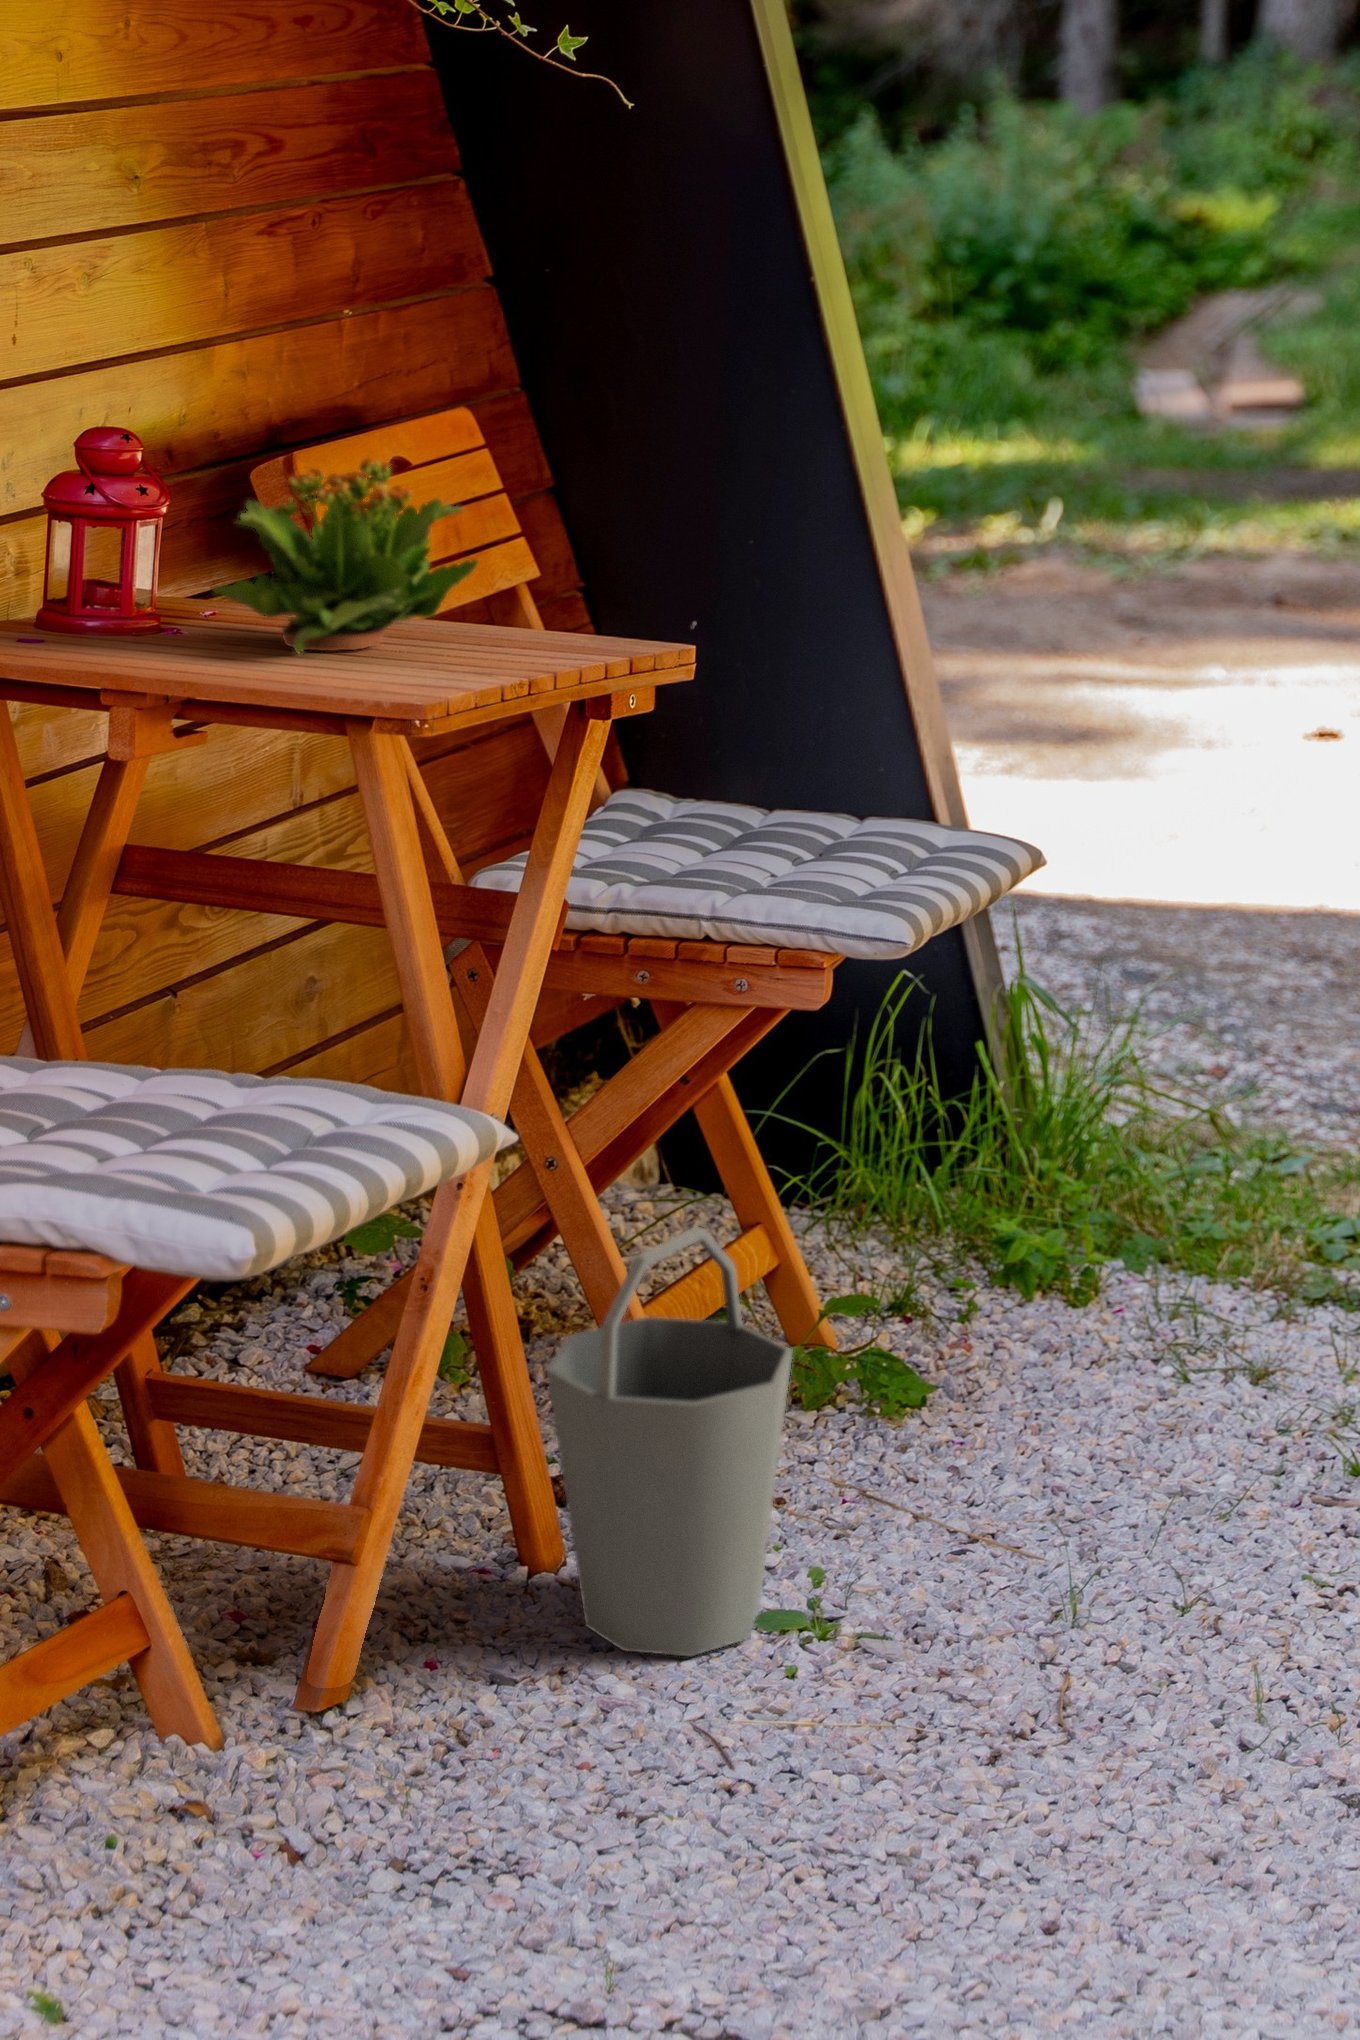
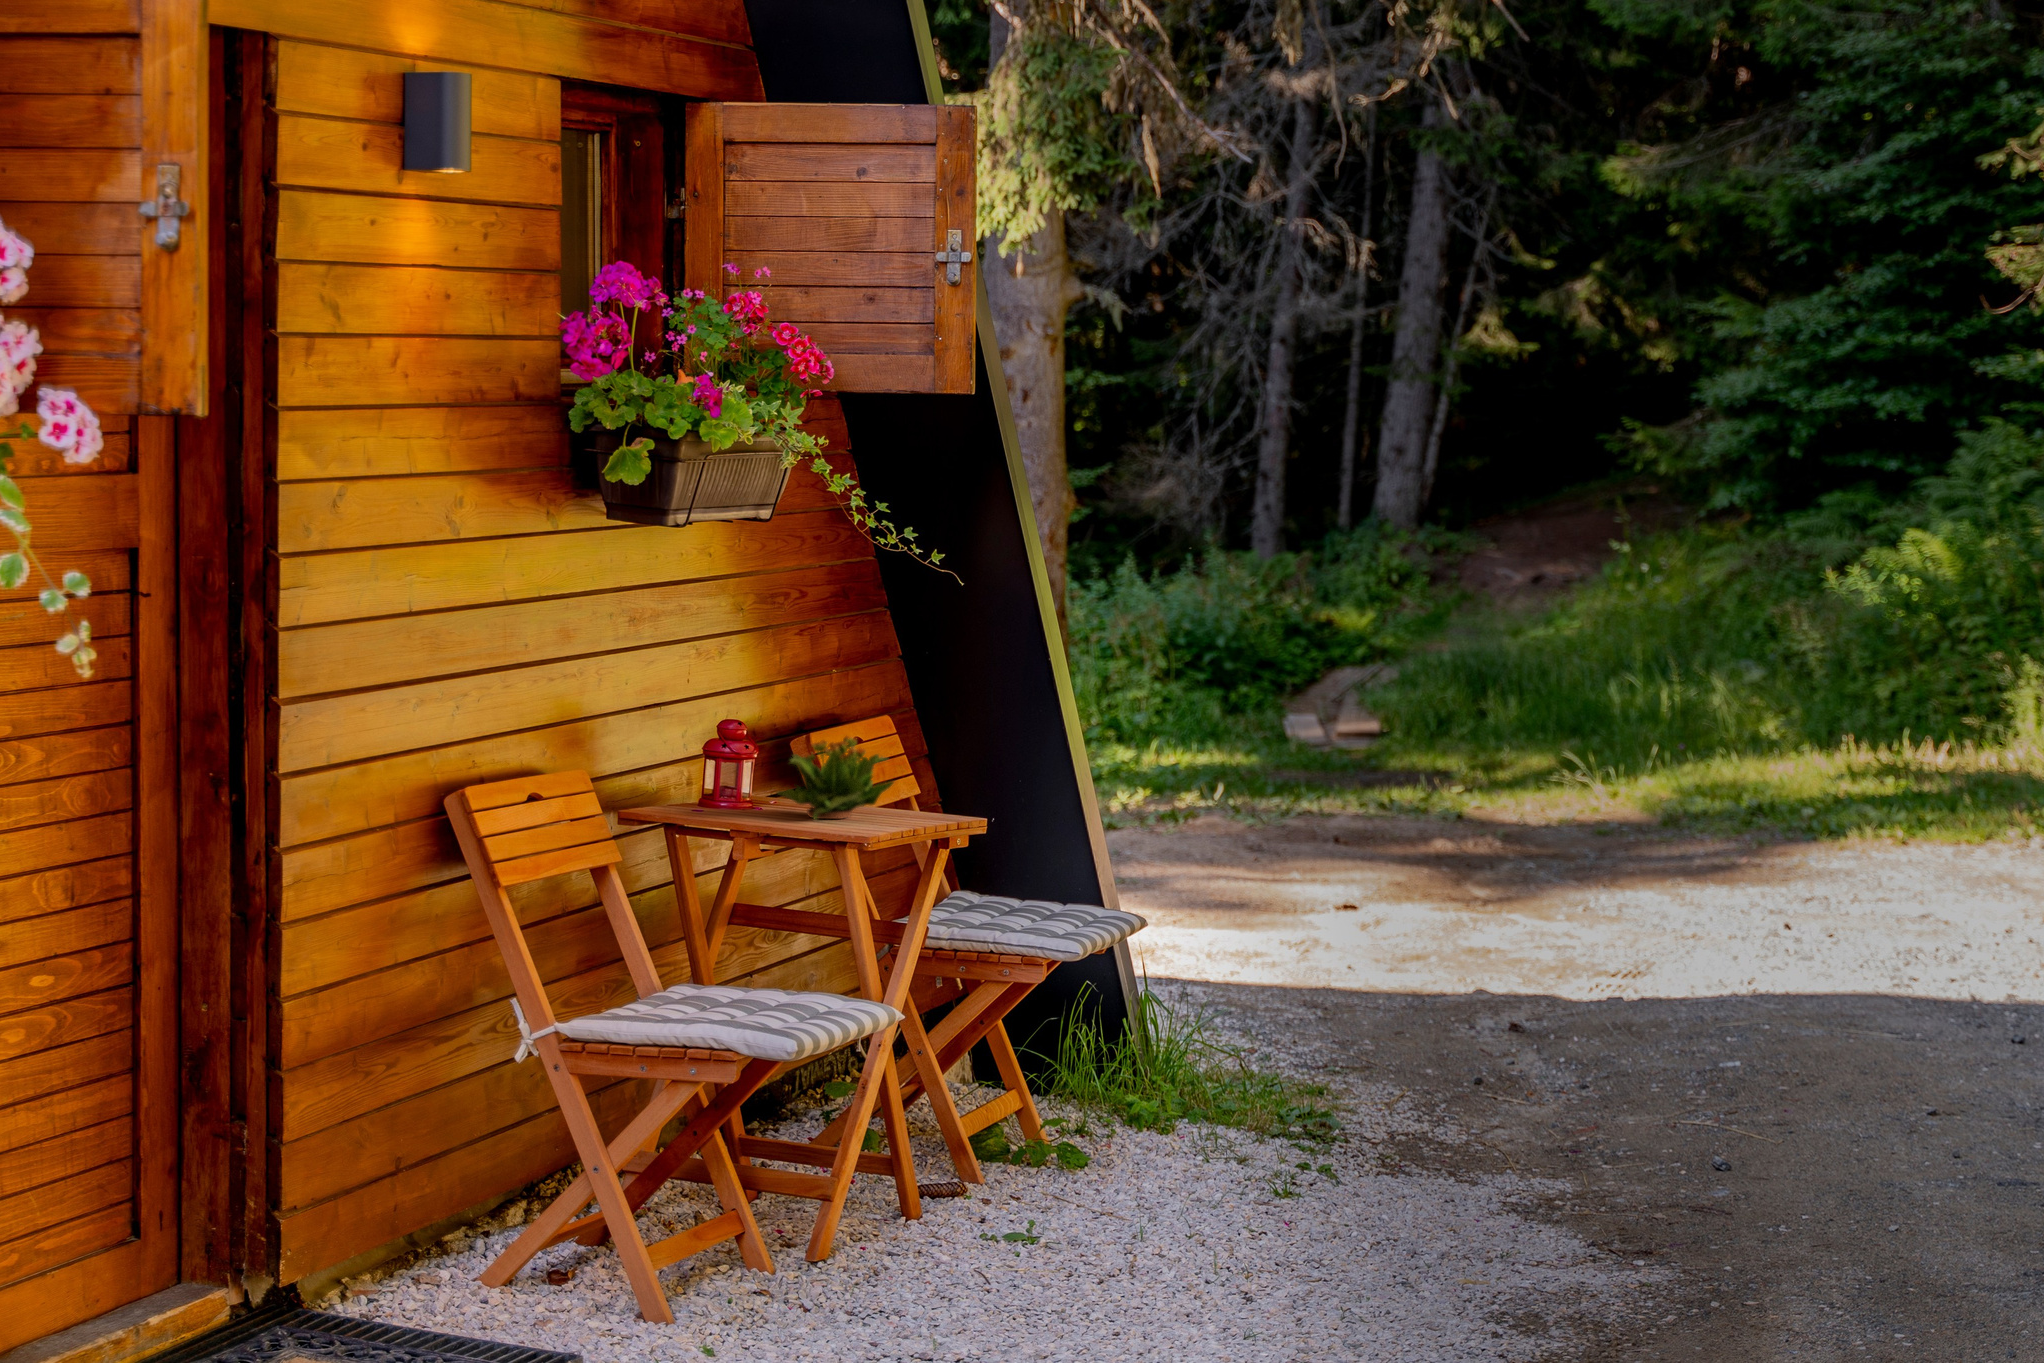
bucket: present [547,1227,792,1656] -> none [915,1068,1022,1247]

